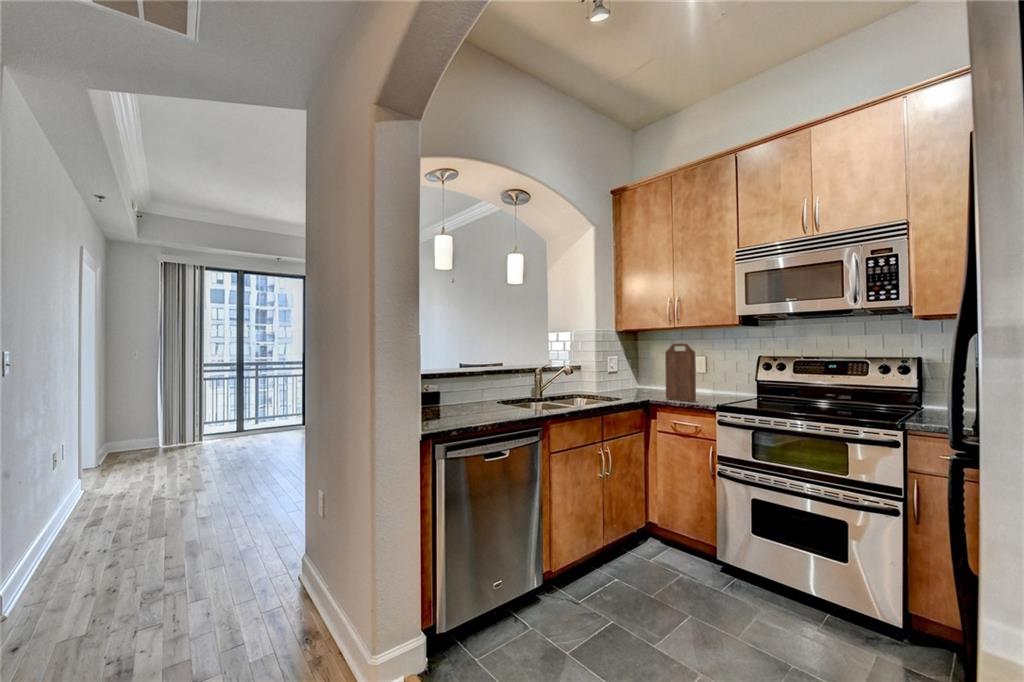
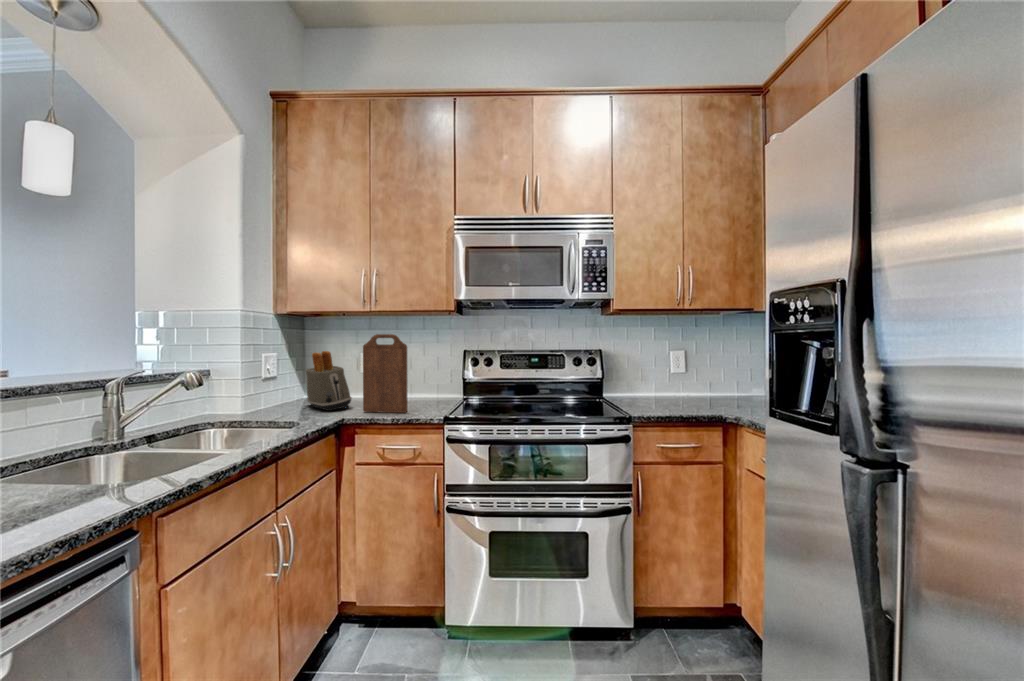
toaster: none [634,355,661,396] -> present [306,351,352,411]

